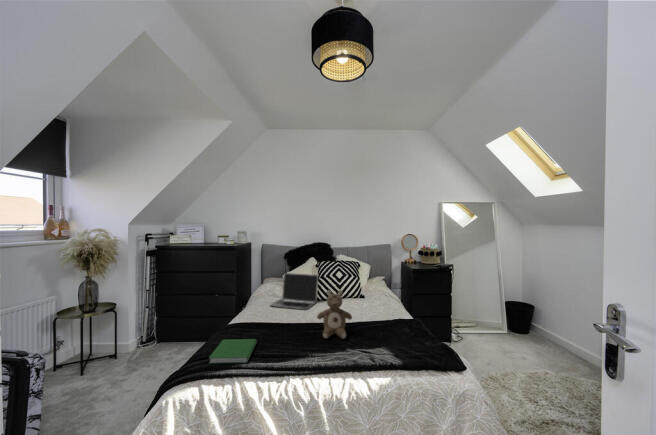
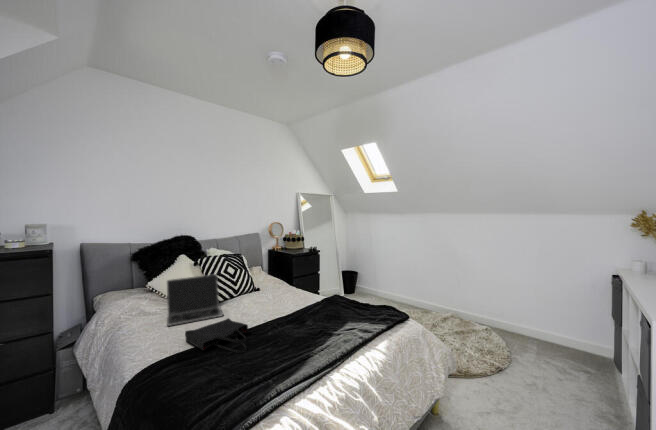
stuffed bear: present [317,290,352,339] -> none [279,280,317,332]
tote bag: none [255,310,298,337] -> present [185,318,248,353]
hardcover book: present [209,339,257,364] -> none [201,360,275,409]

